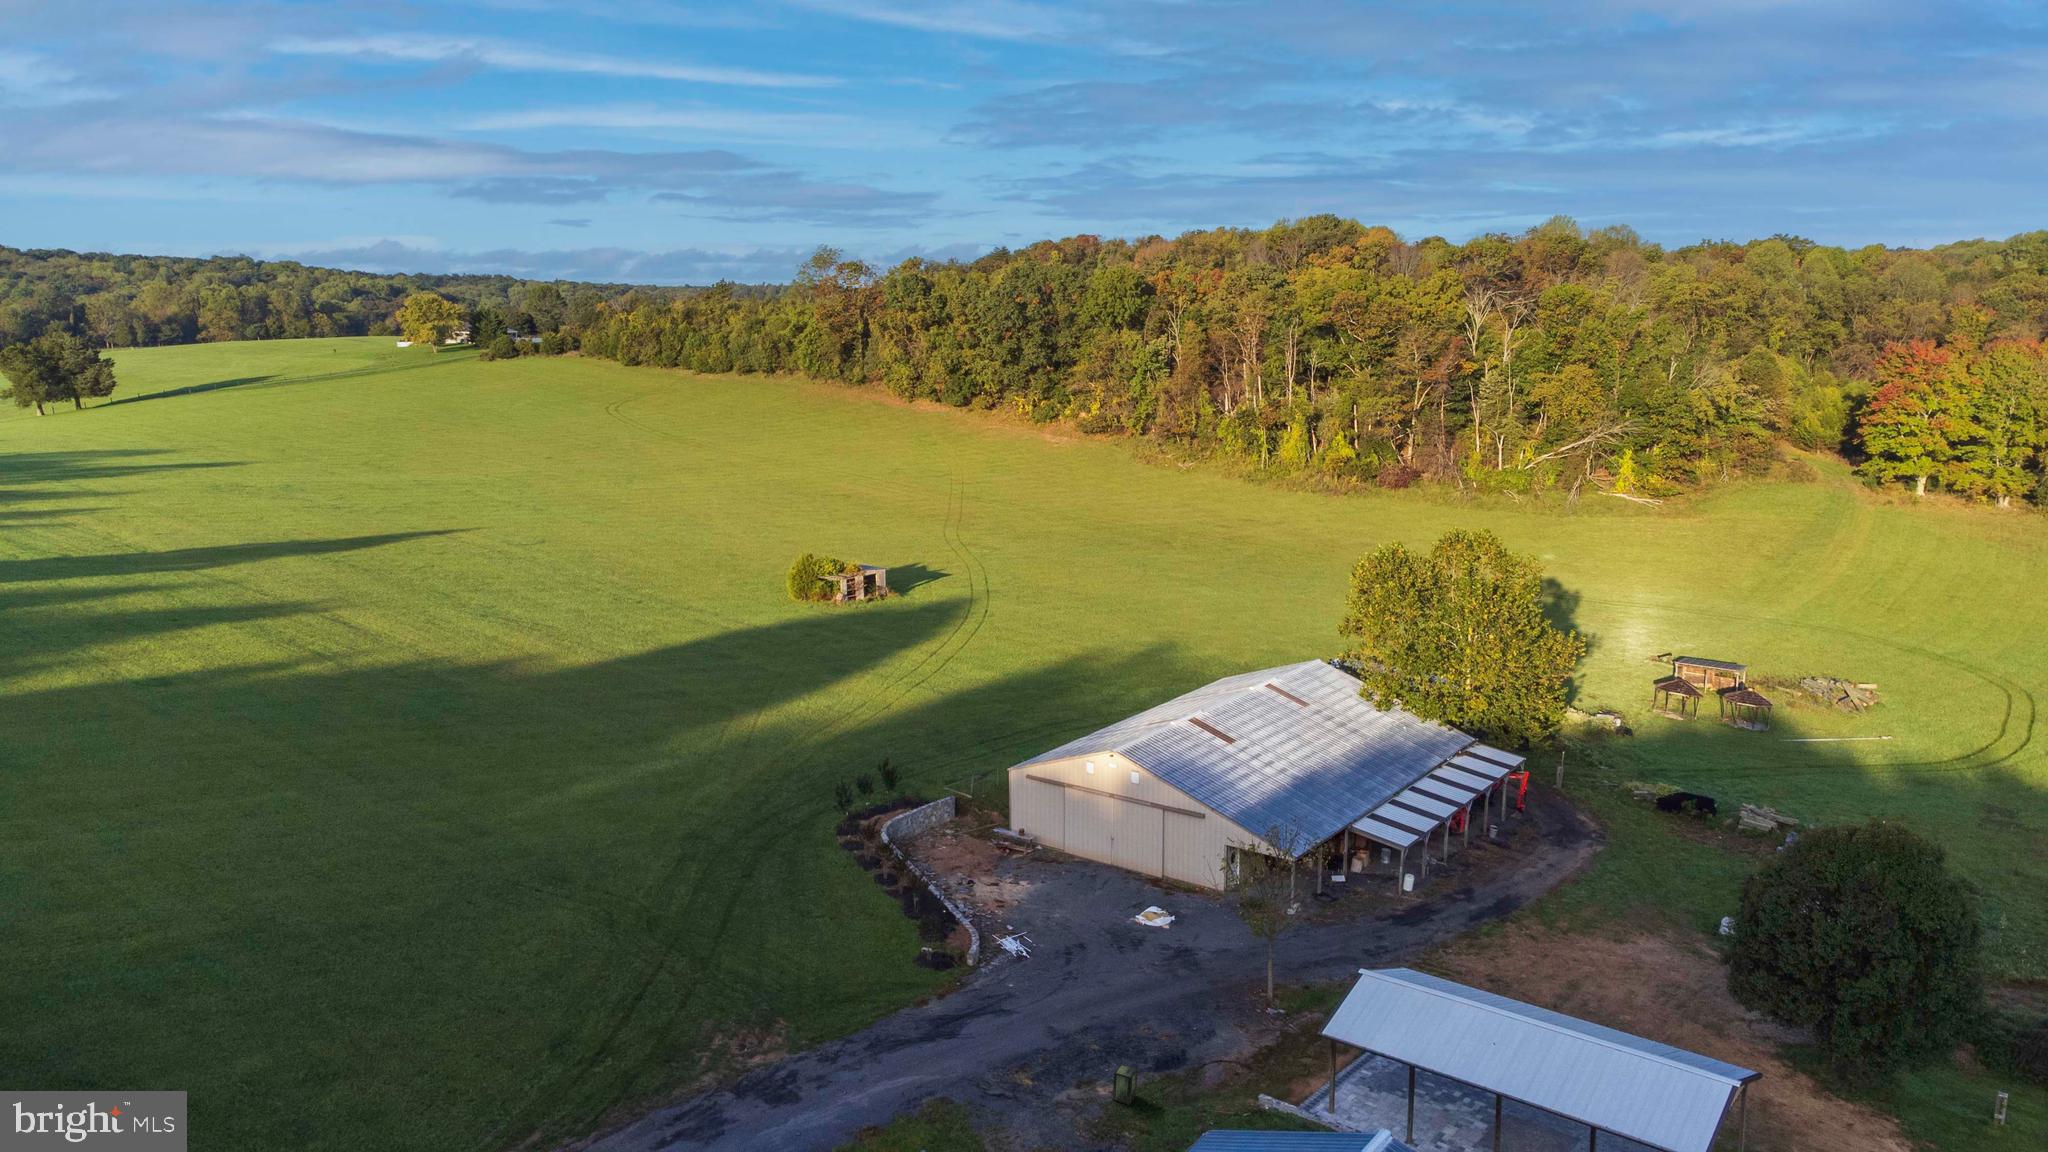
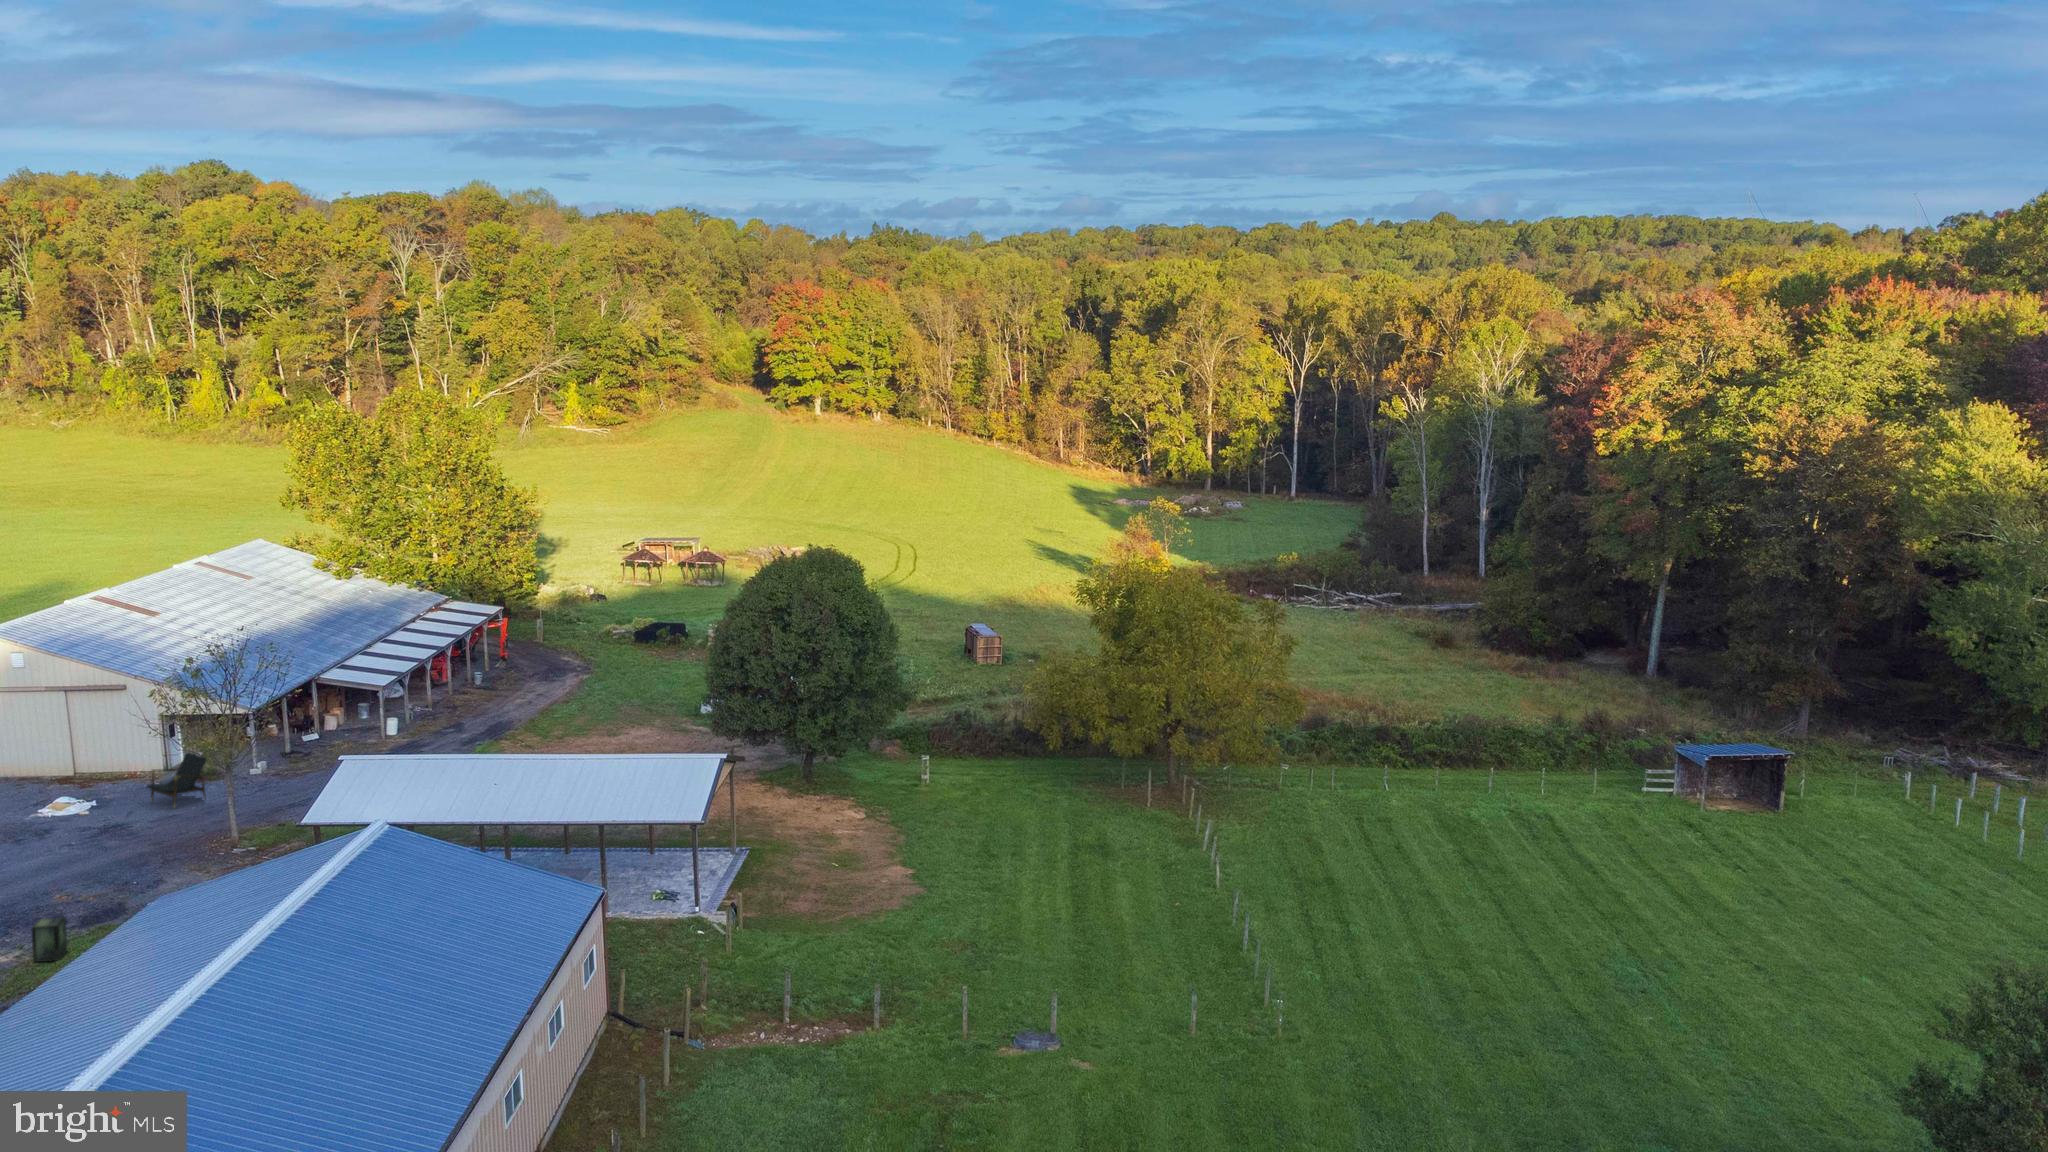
lounge chair: none [1209,893,1255,944] -> present [147,753,207,808]

